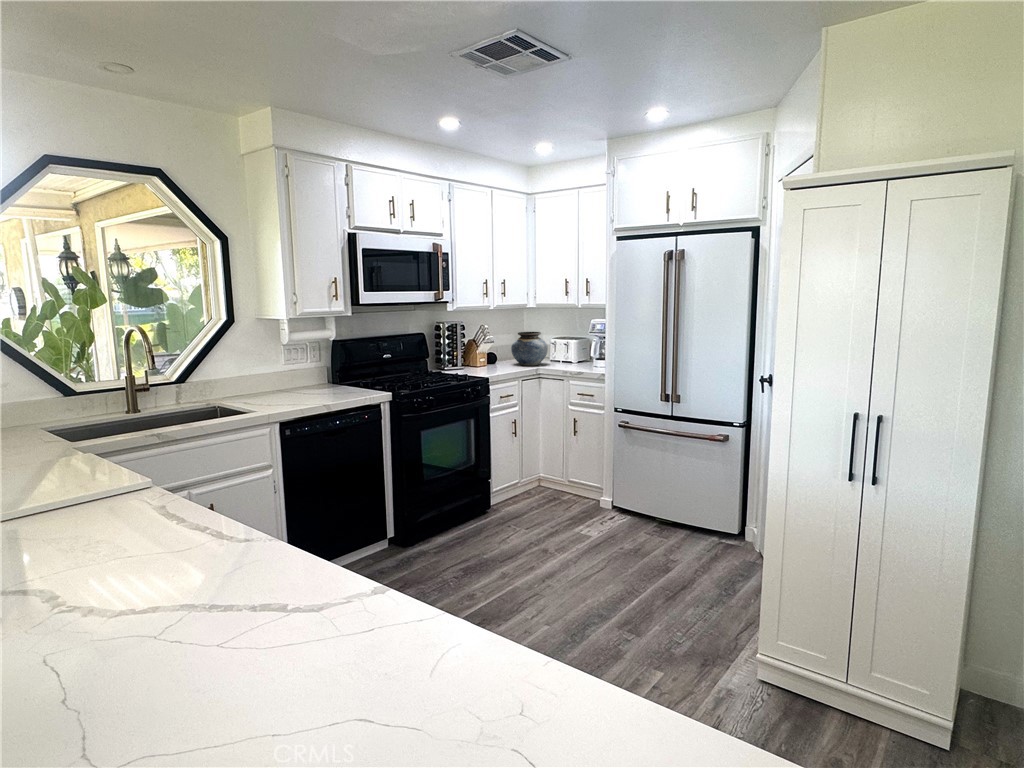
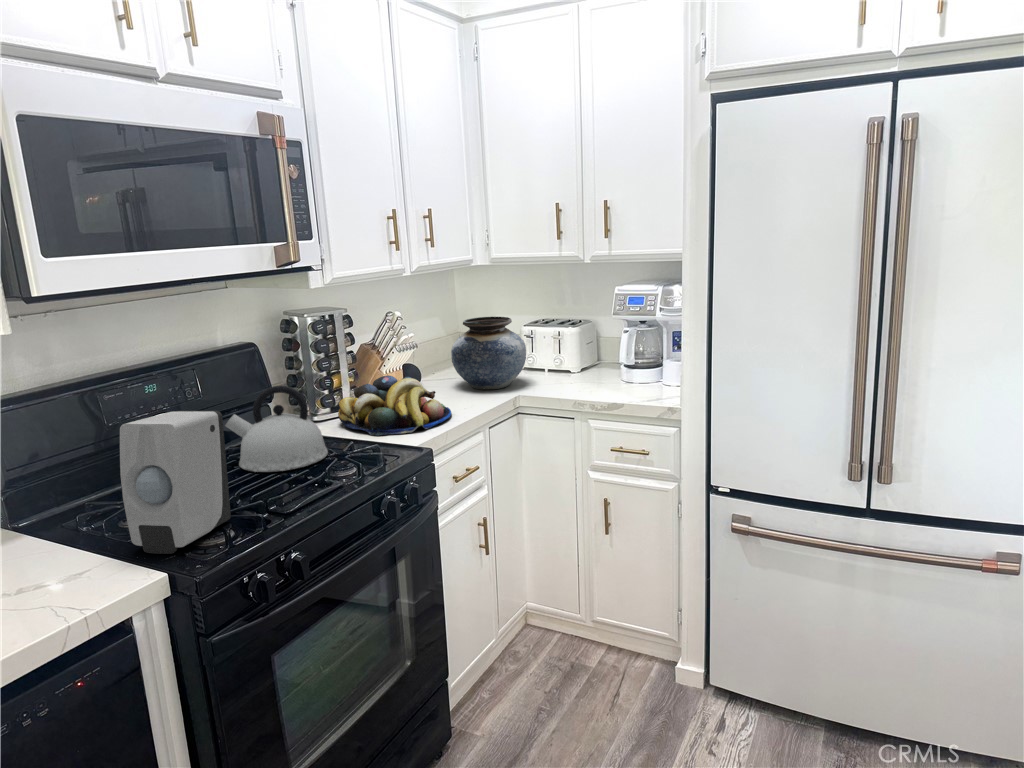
soap dispenser: none [381,347,412,390] -> present [120,411,231,554]
kettle: none [410,347,448,379] -> present [225,386,328,472]
fruit bowl: none [455,353,504,374] -> present [338,375,451,436]

